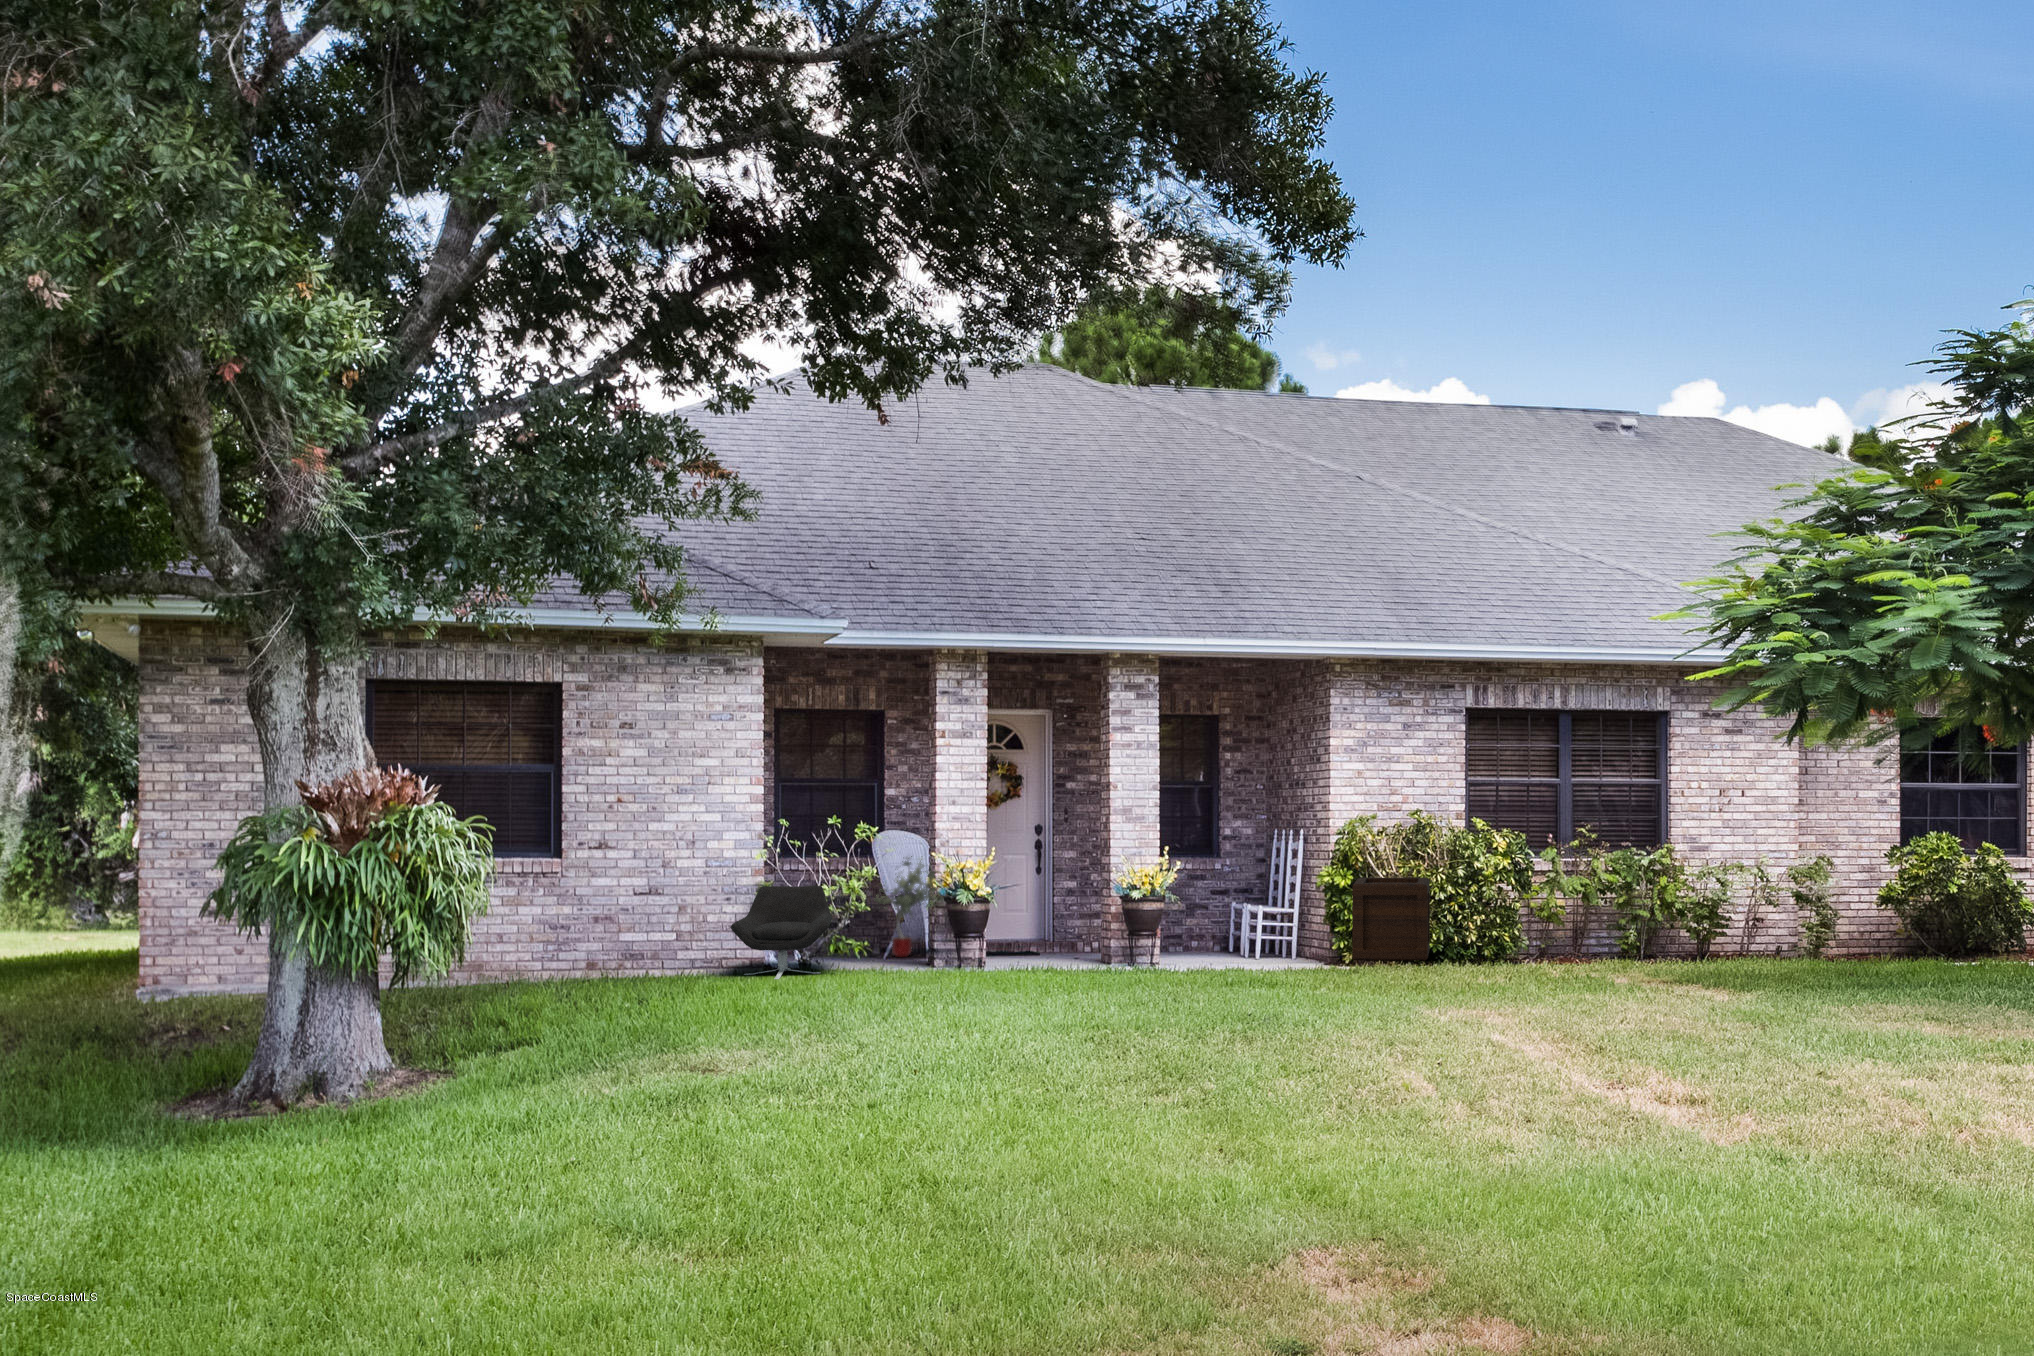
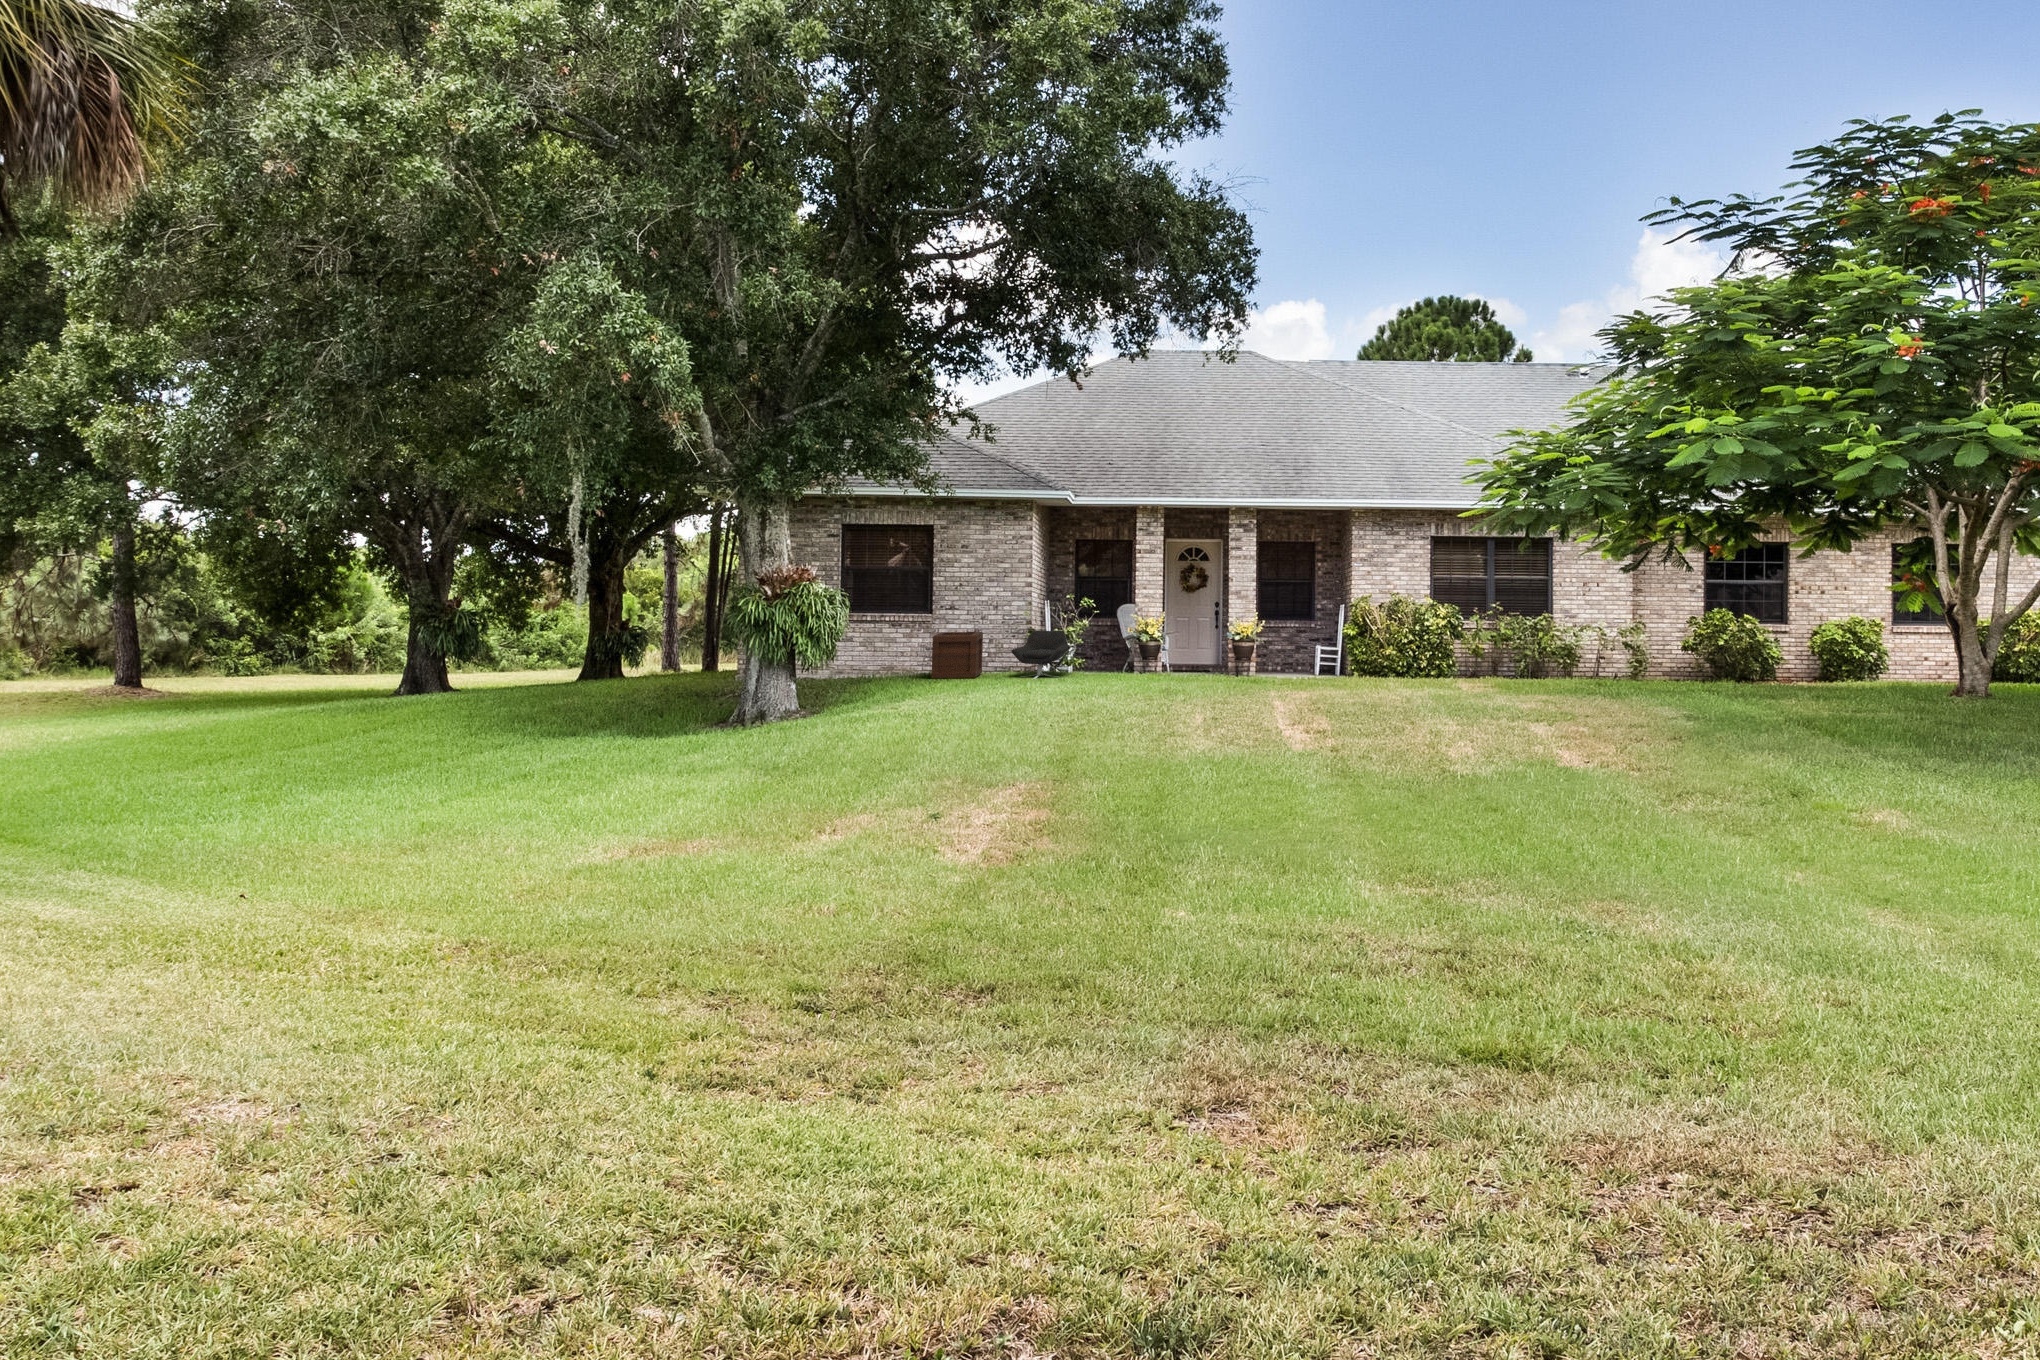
potted tree: present [875,856,936,957] -> none [1099,616,1132,670]
wooden crate: present [1352,878,1430,961] -> present [931,632,983,679]

